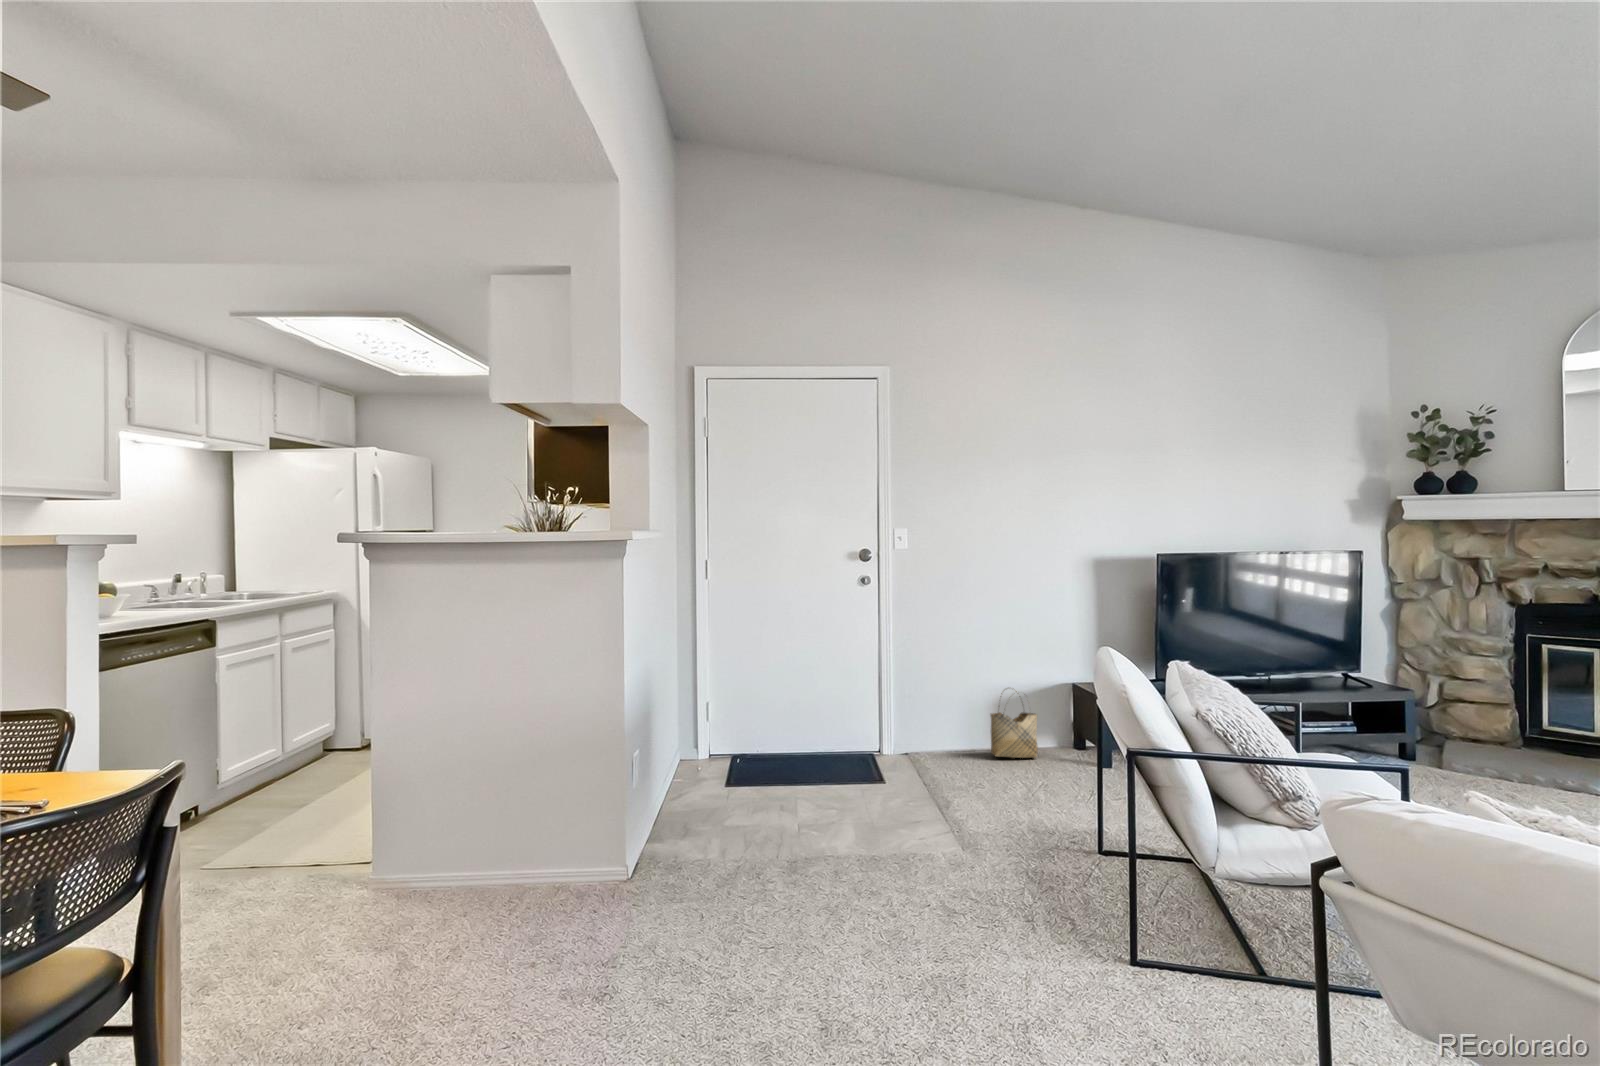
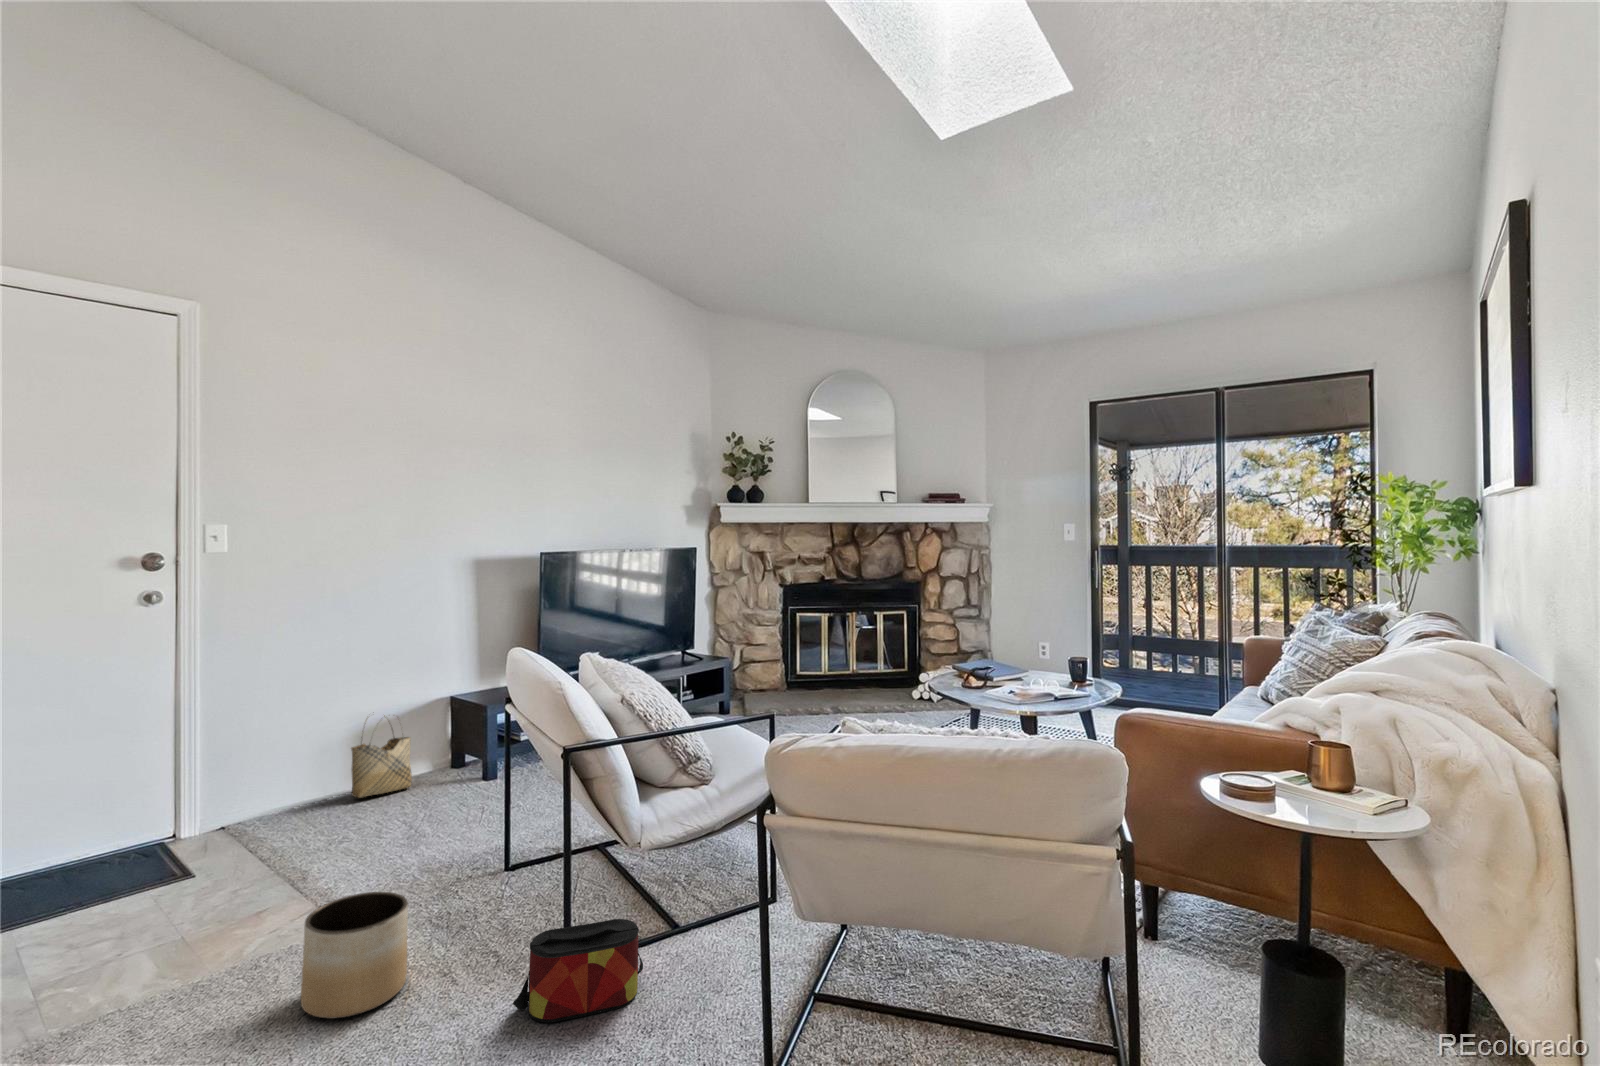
planter: none [926,830,1000,924] -> present [301,892,408,1019]
bag: none [1074,917,1208,1023] -> present [513,919,643,1023]

